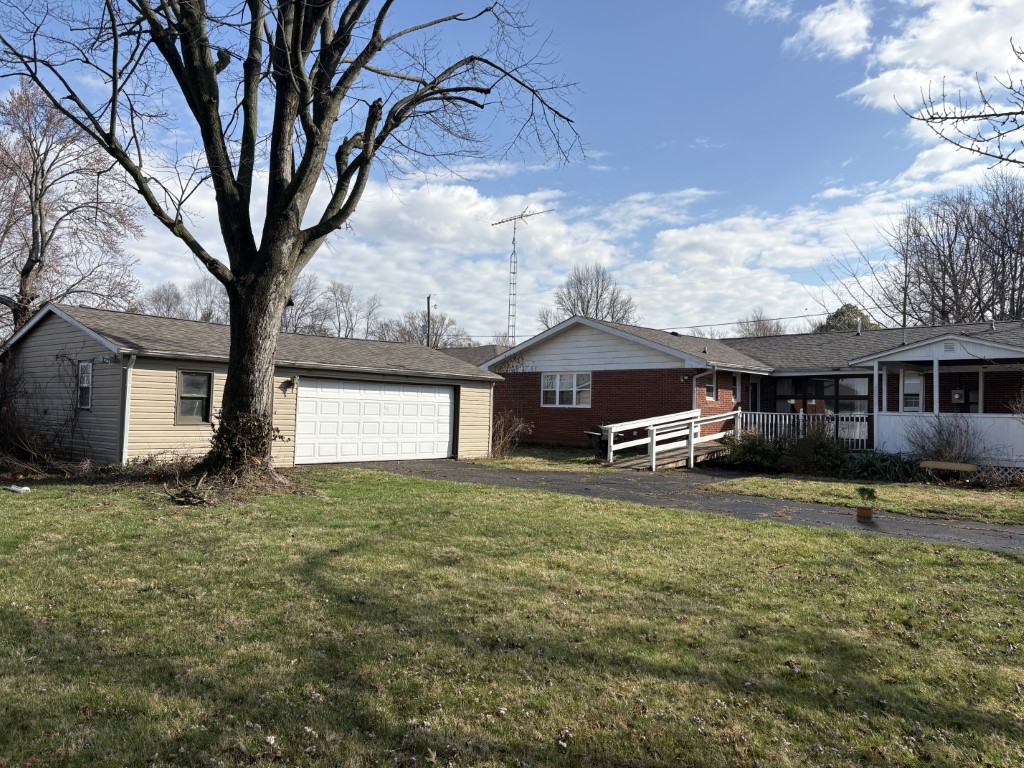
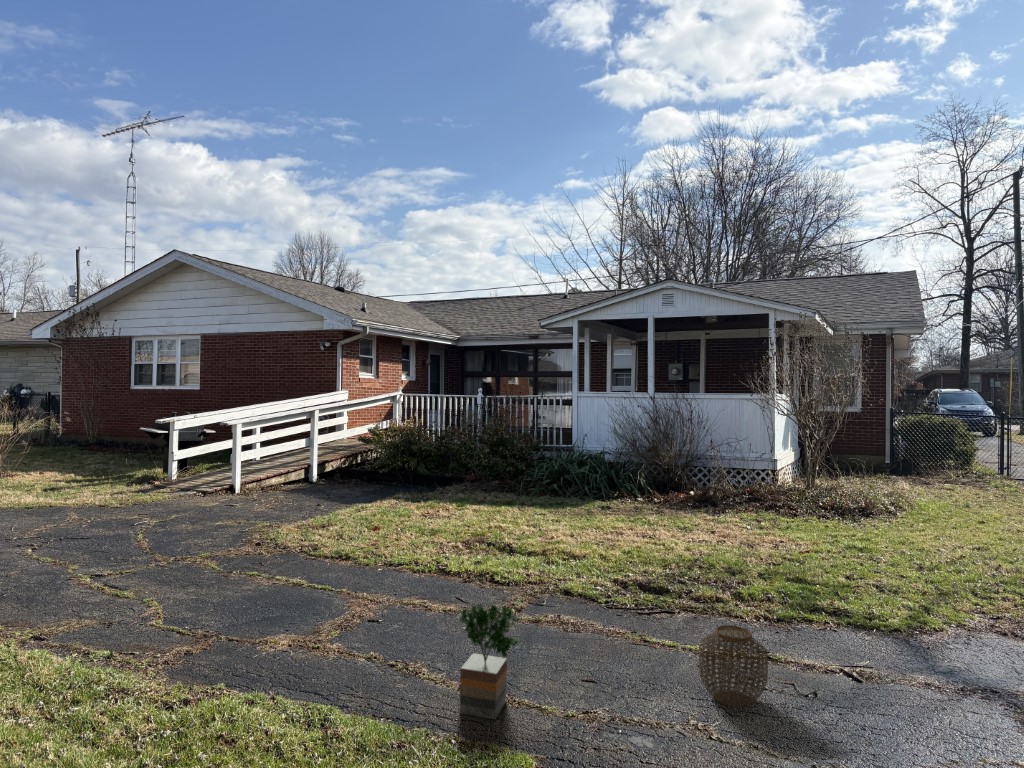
lounge chair: present [777,438,816,474] -> none [434,432,492,490]
bench: present [920,461,977,486] -> none [629,462,701,499]
woven basket: none [951,502,979,529] -> present [699,625,768,707]

